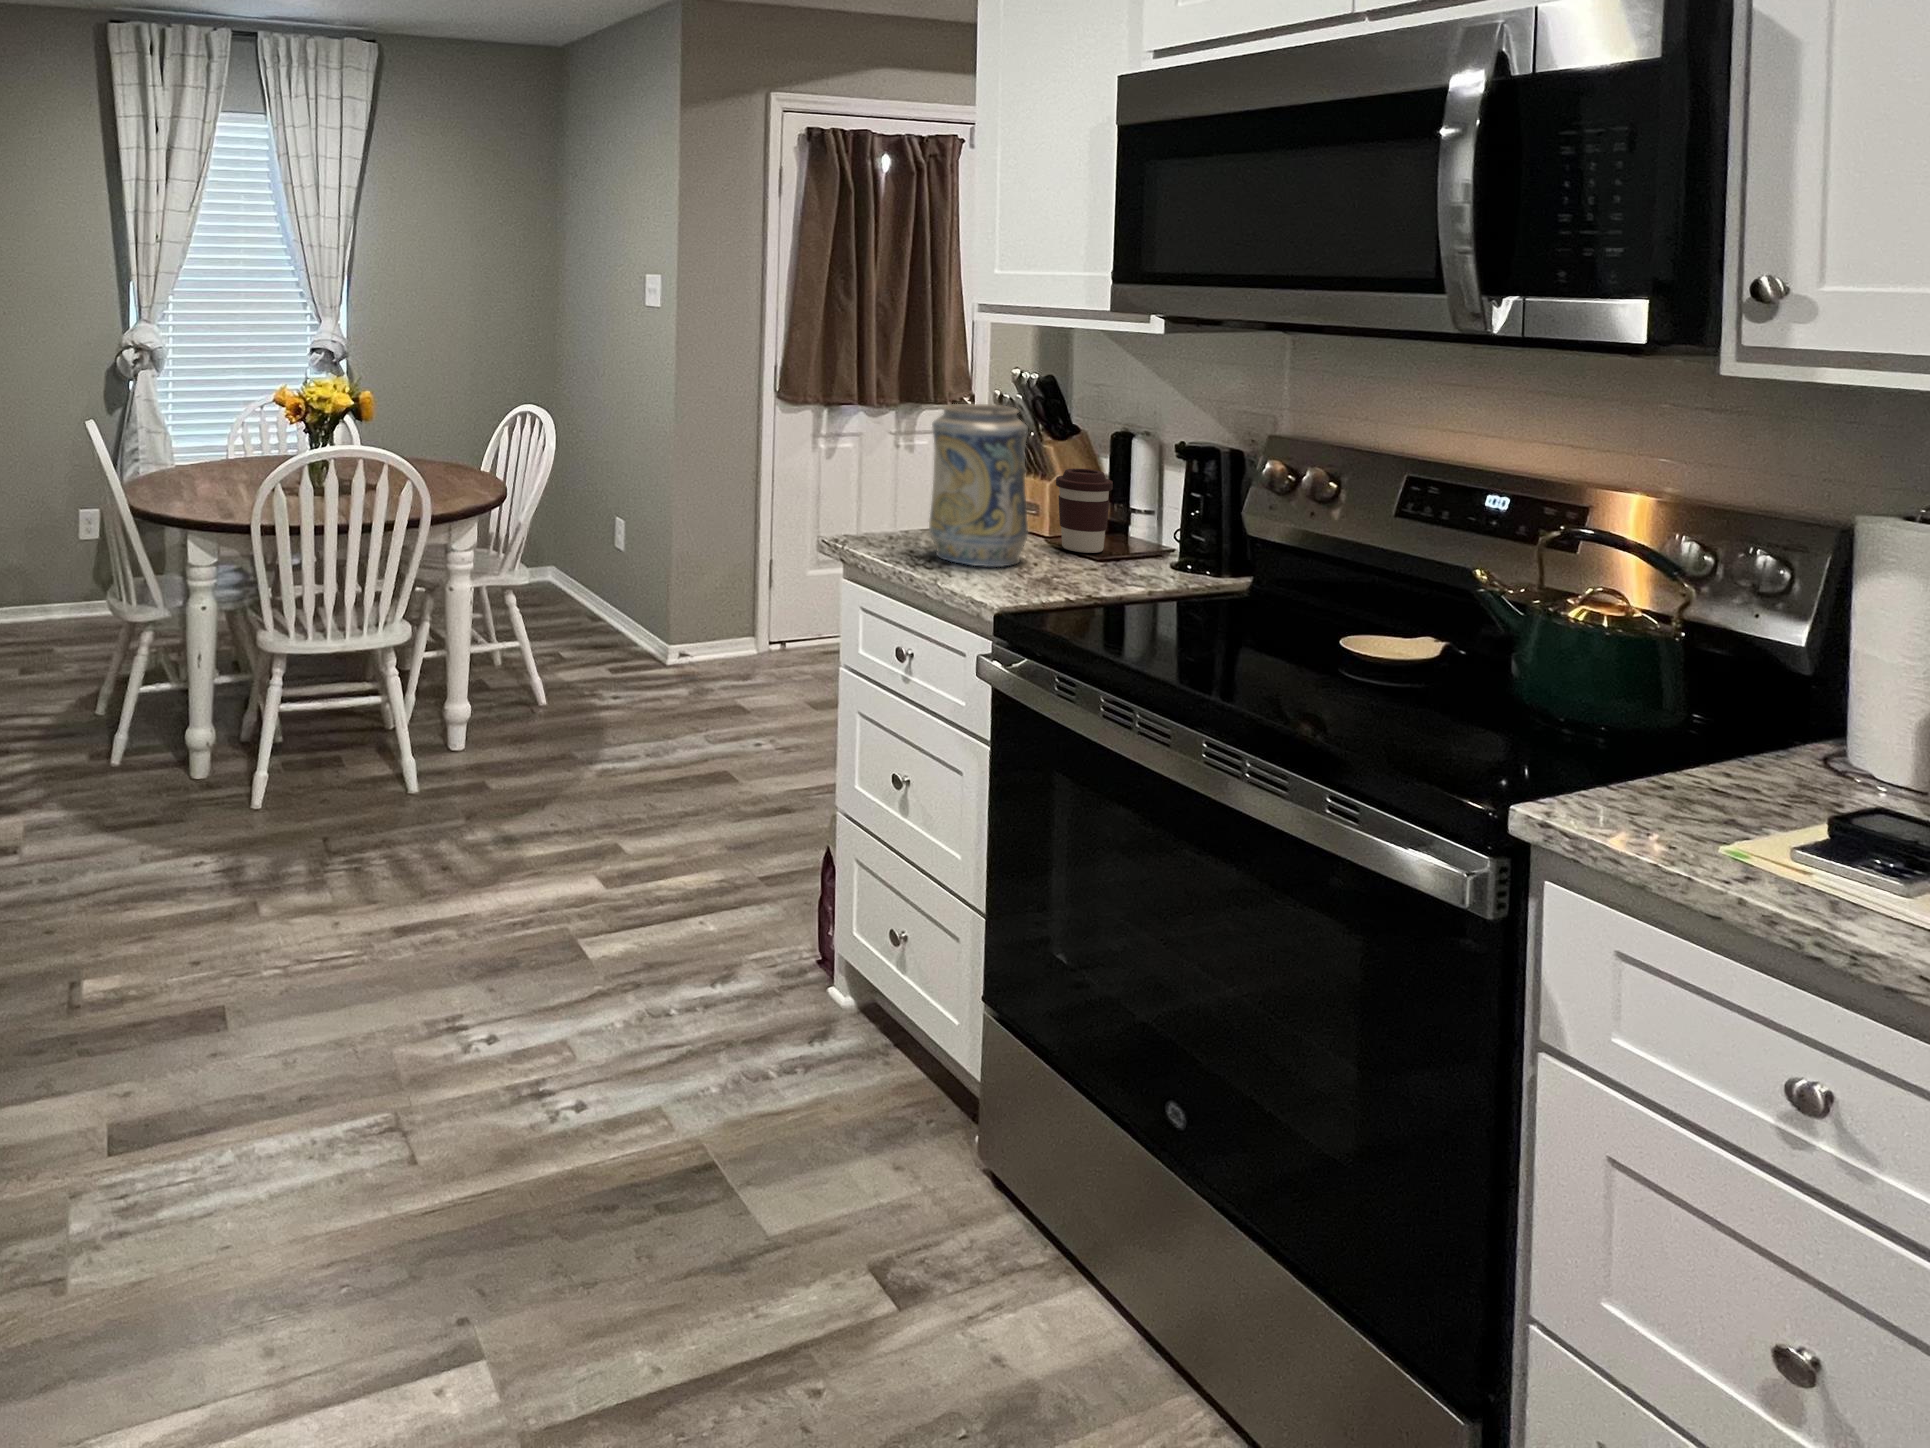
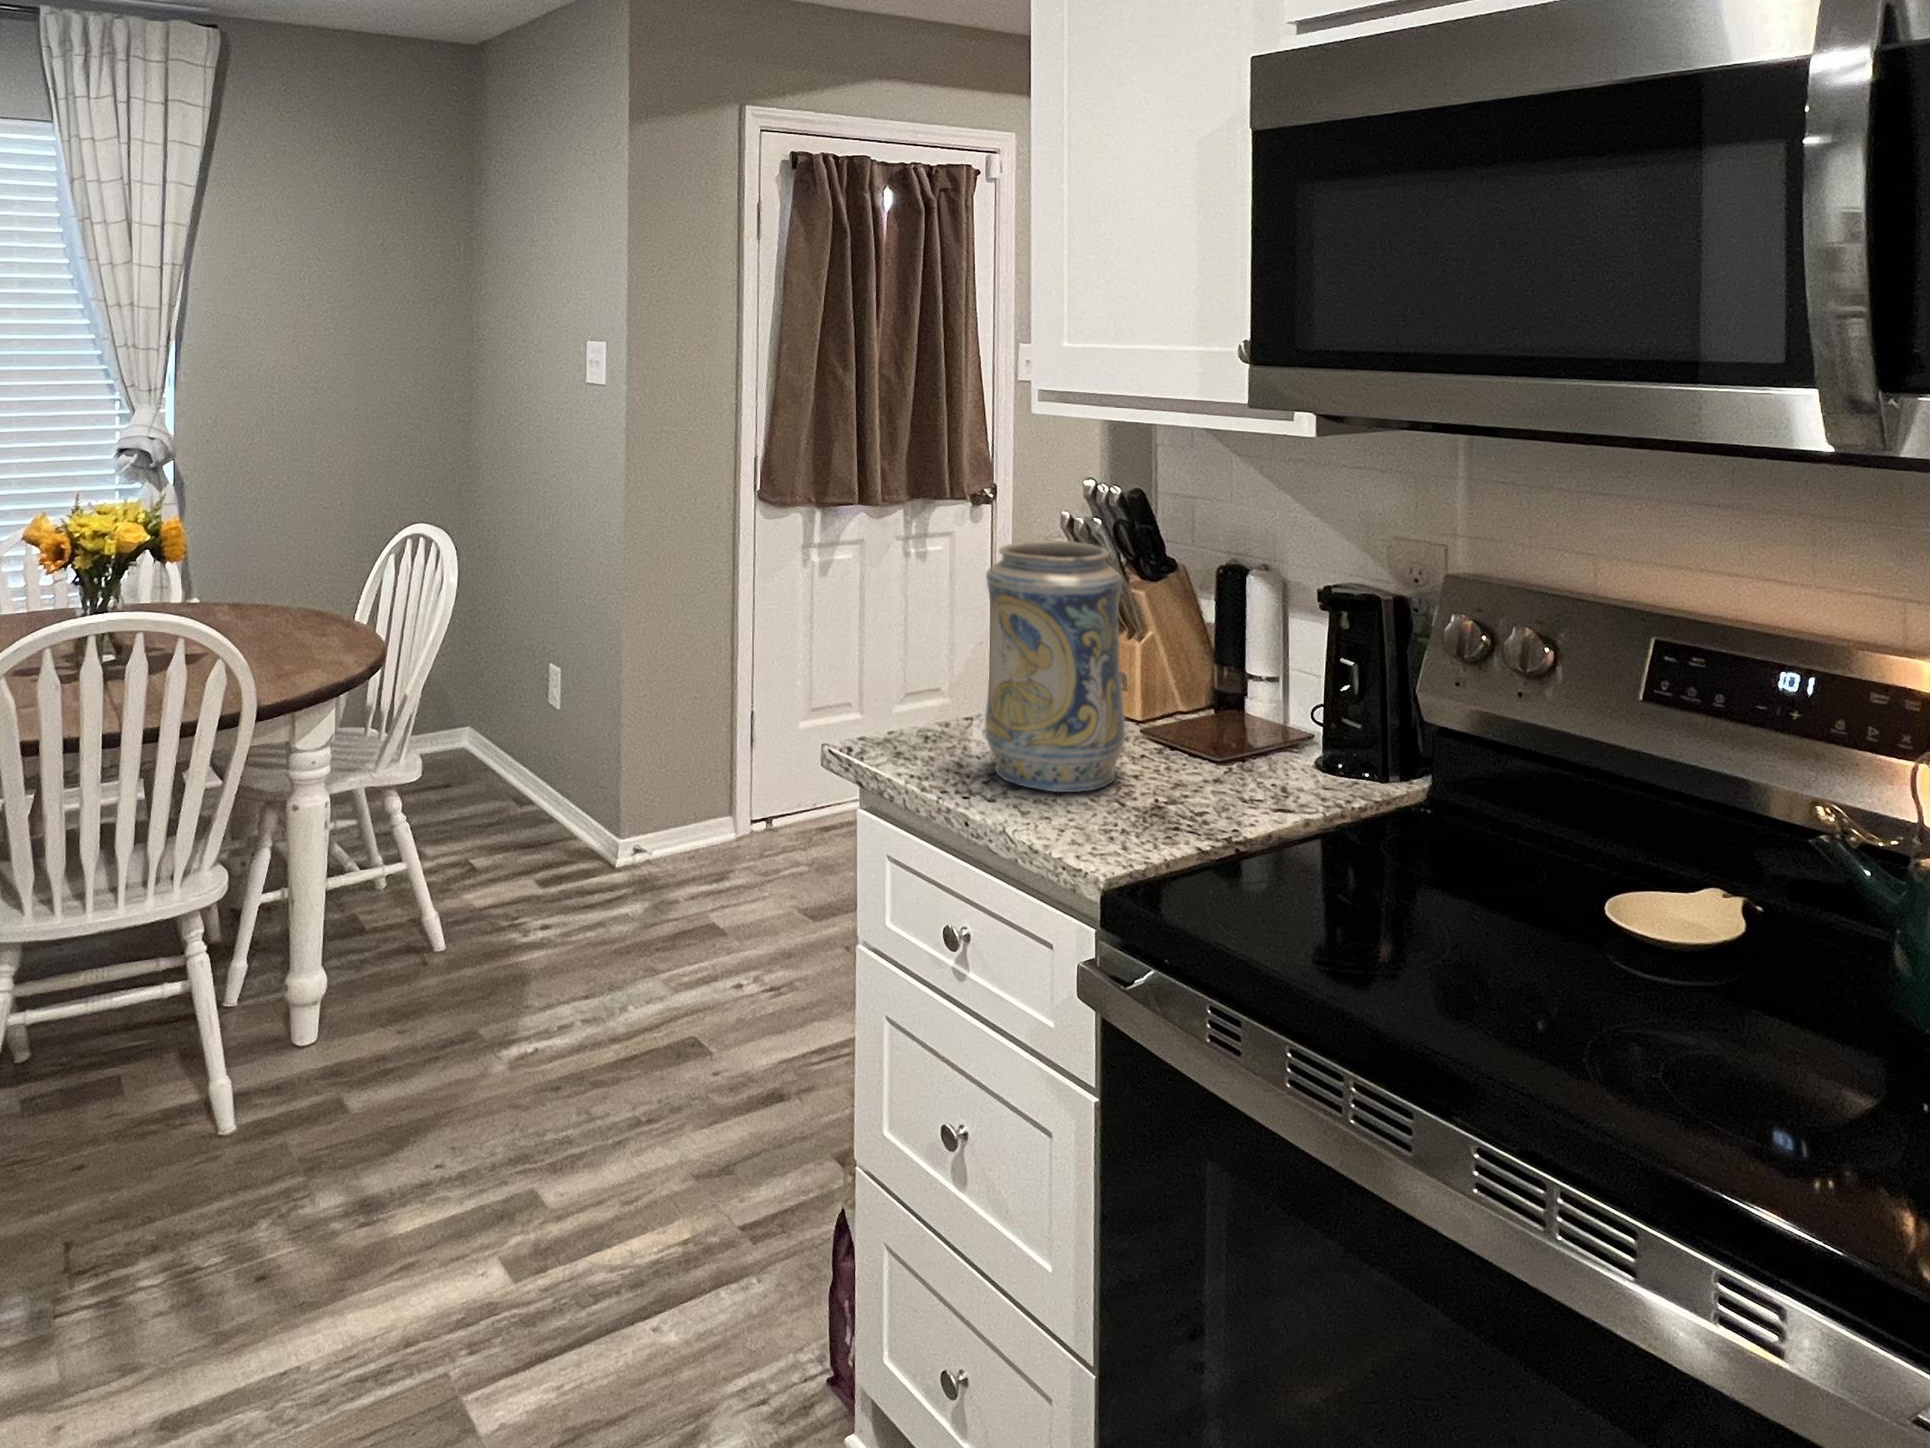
coffee cup: present [1056,468,1113,553] -> none [1154,626,1231,751]

